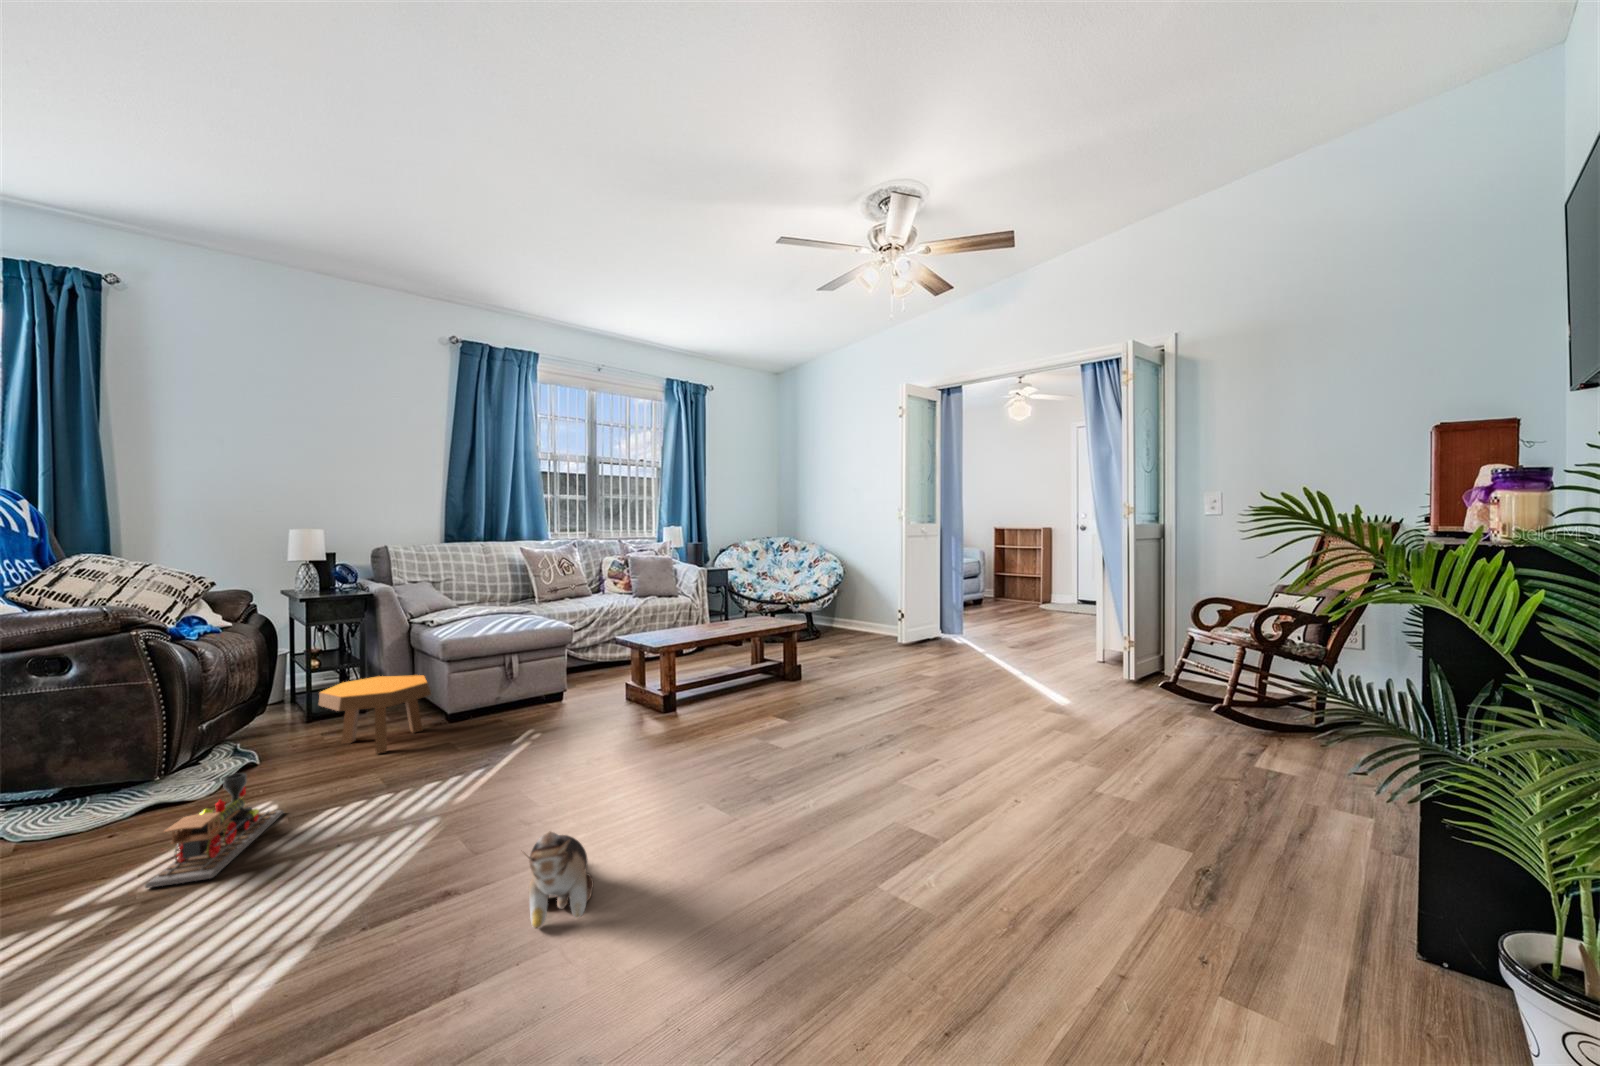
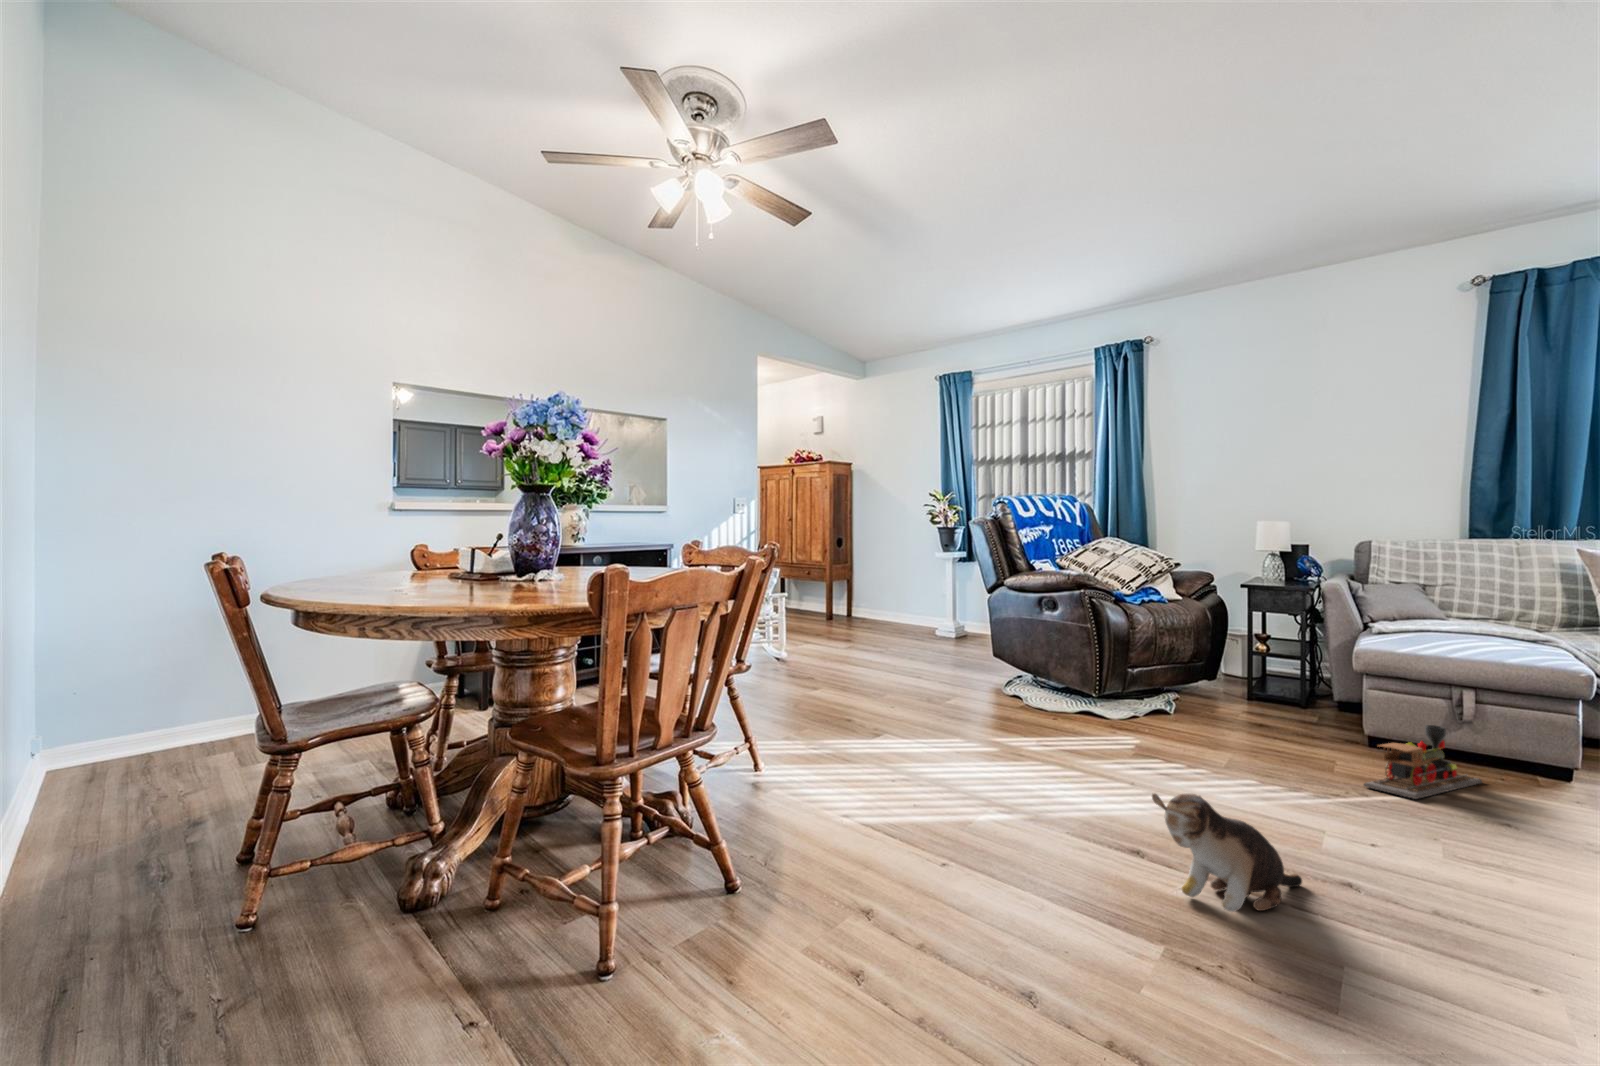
footstool: present [319,675,431,753] -> none [1225,670,1346,747]
toy train: present [145,773,284,888] -> present [1364,725,1482,799]

